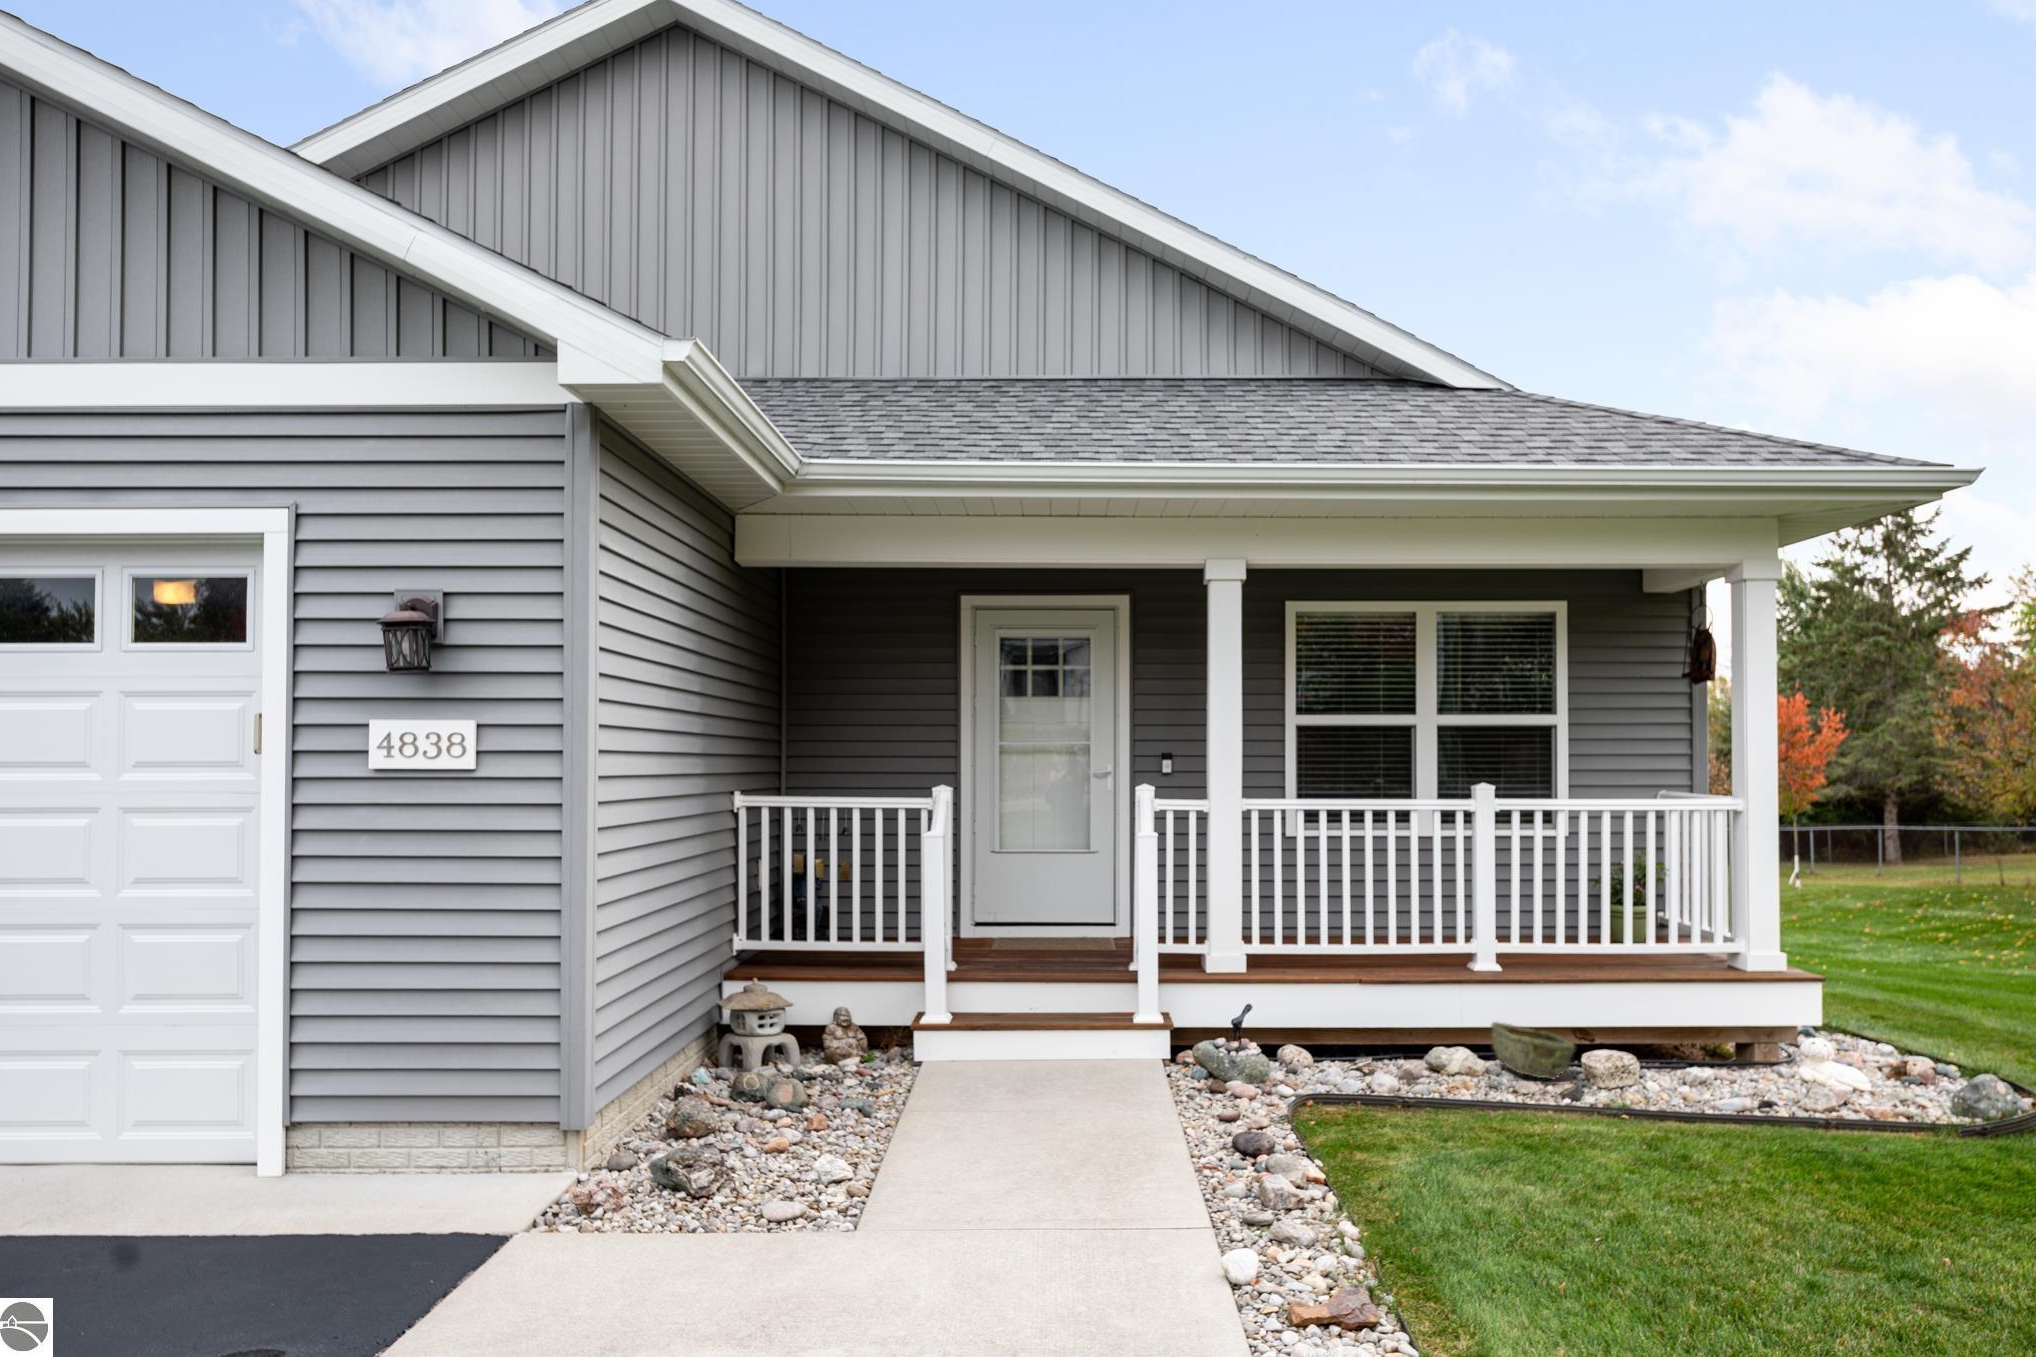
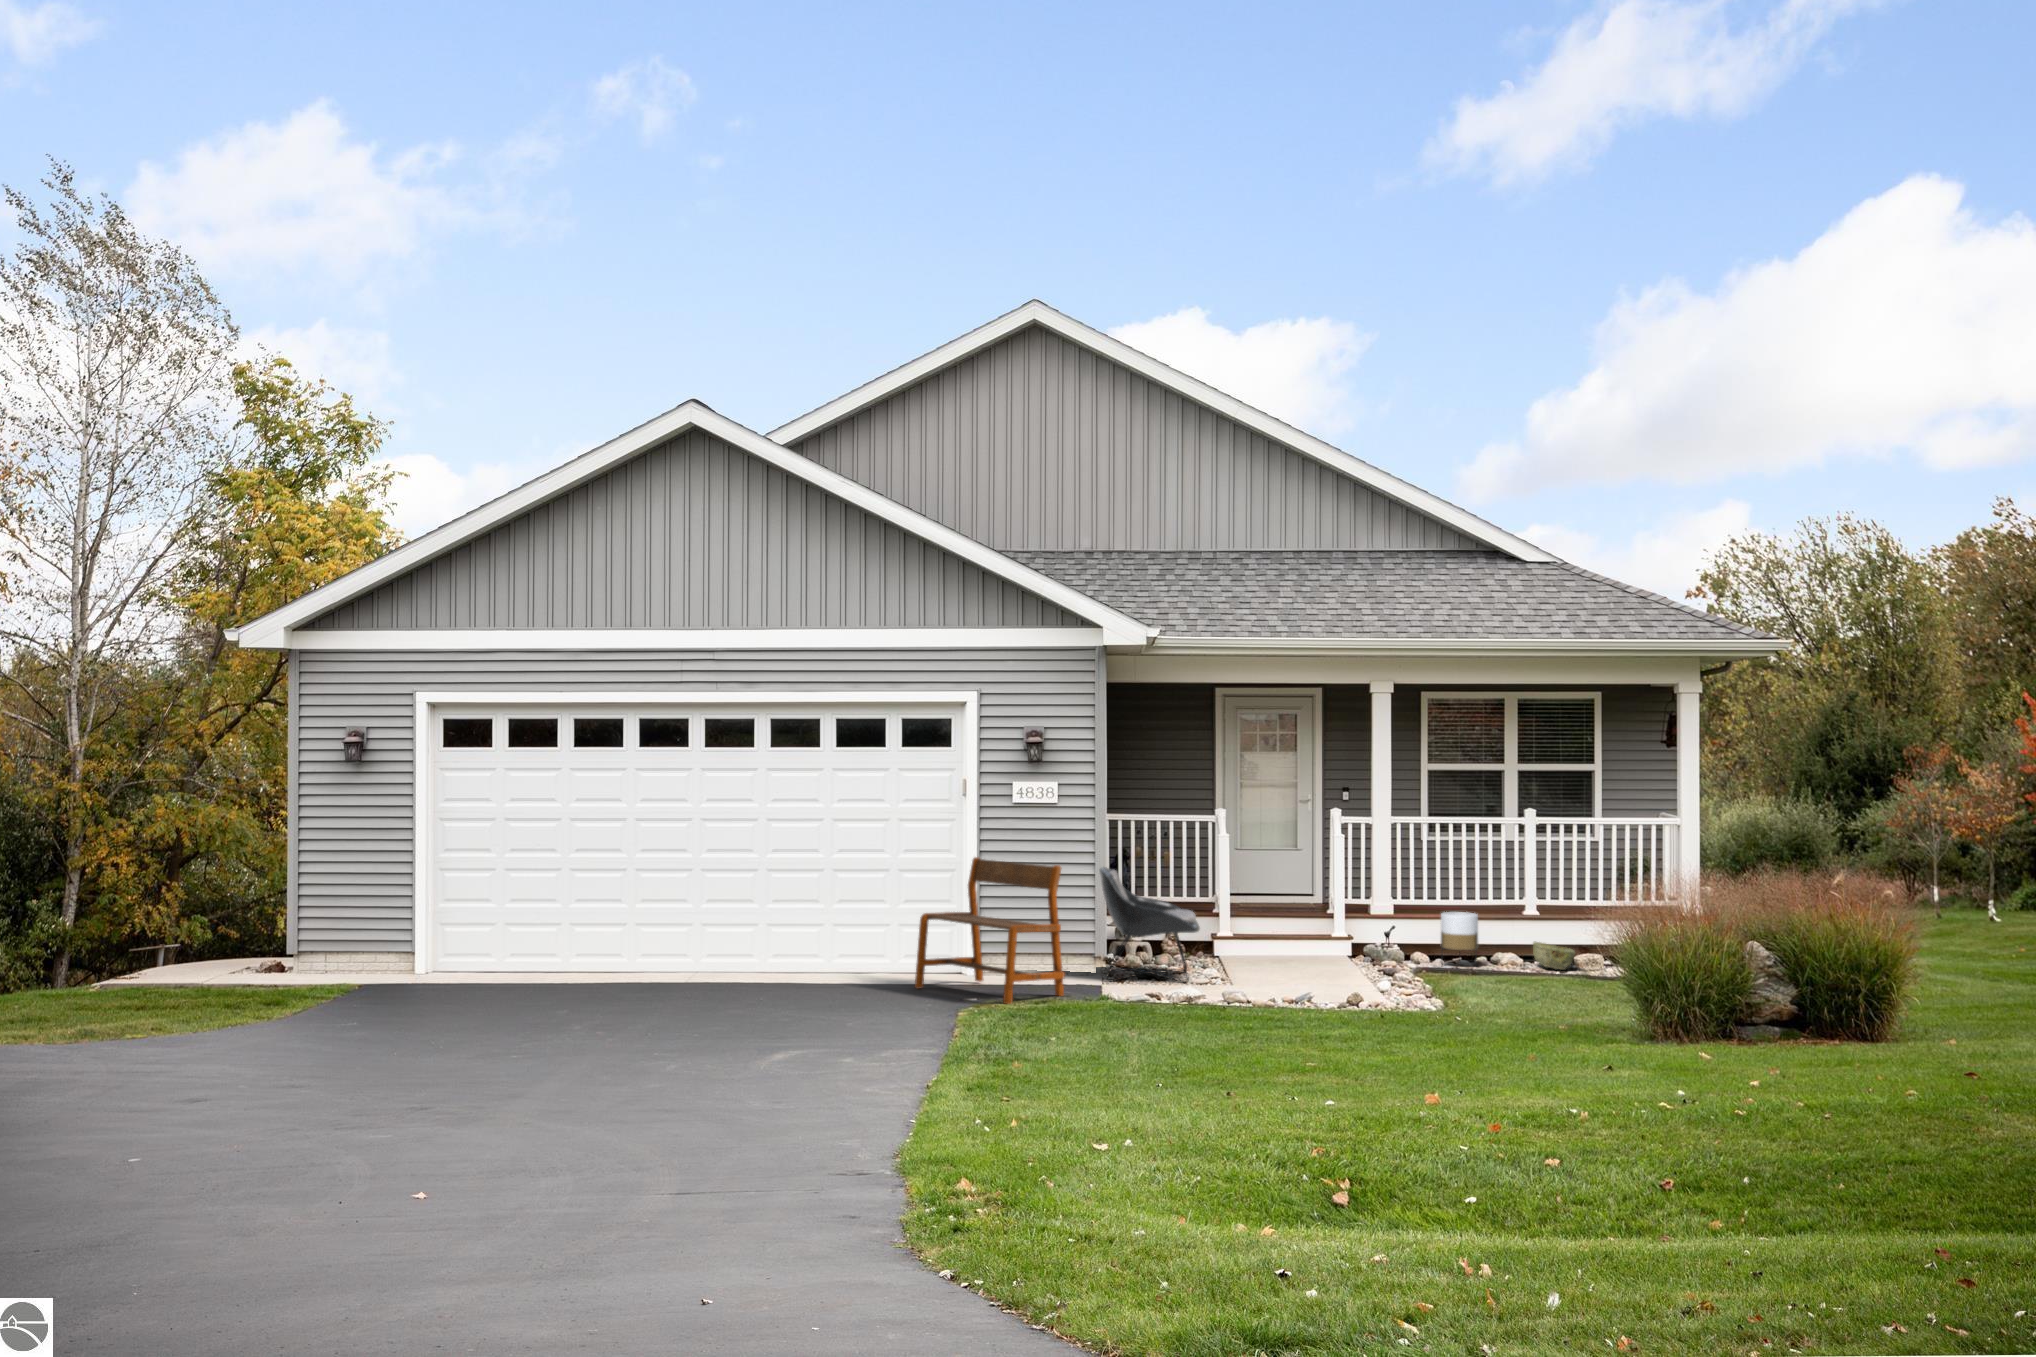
bench: none [176,890,494,1267] -> present [915,857,1065,1004]
lounge chair: none [648,902,859,1151] -> present [1099,866,1200,983]
planter: none [1328,970,1396,1077] -> present [1441,912,1478,951]

